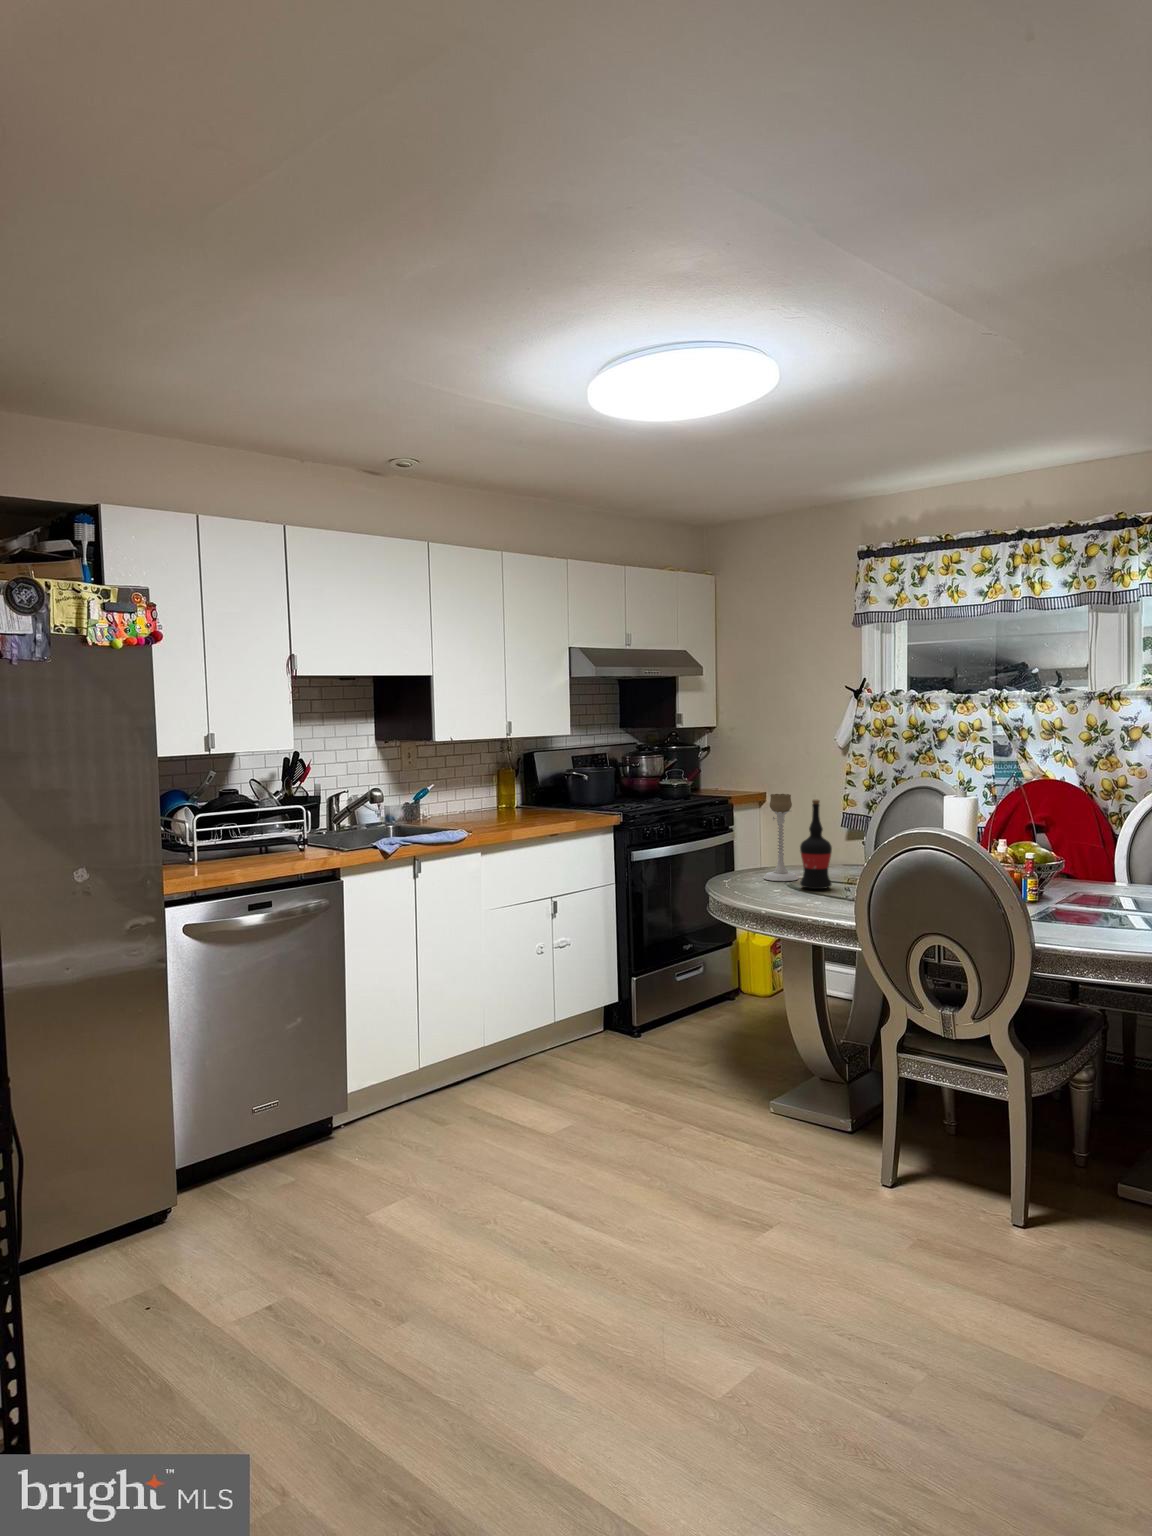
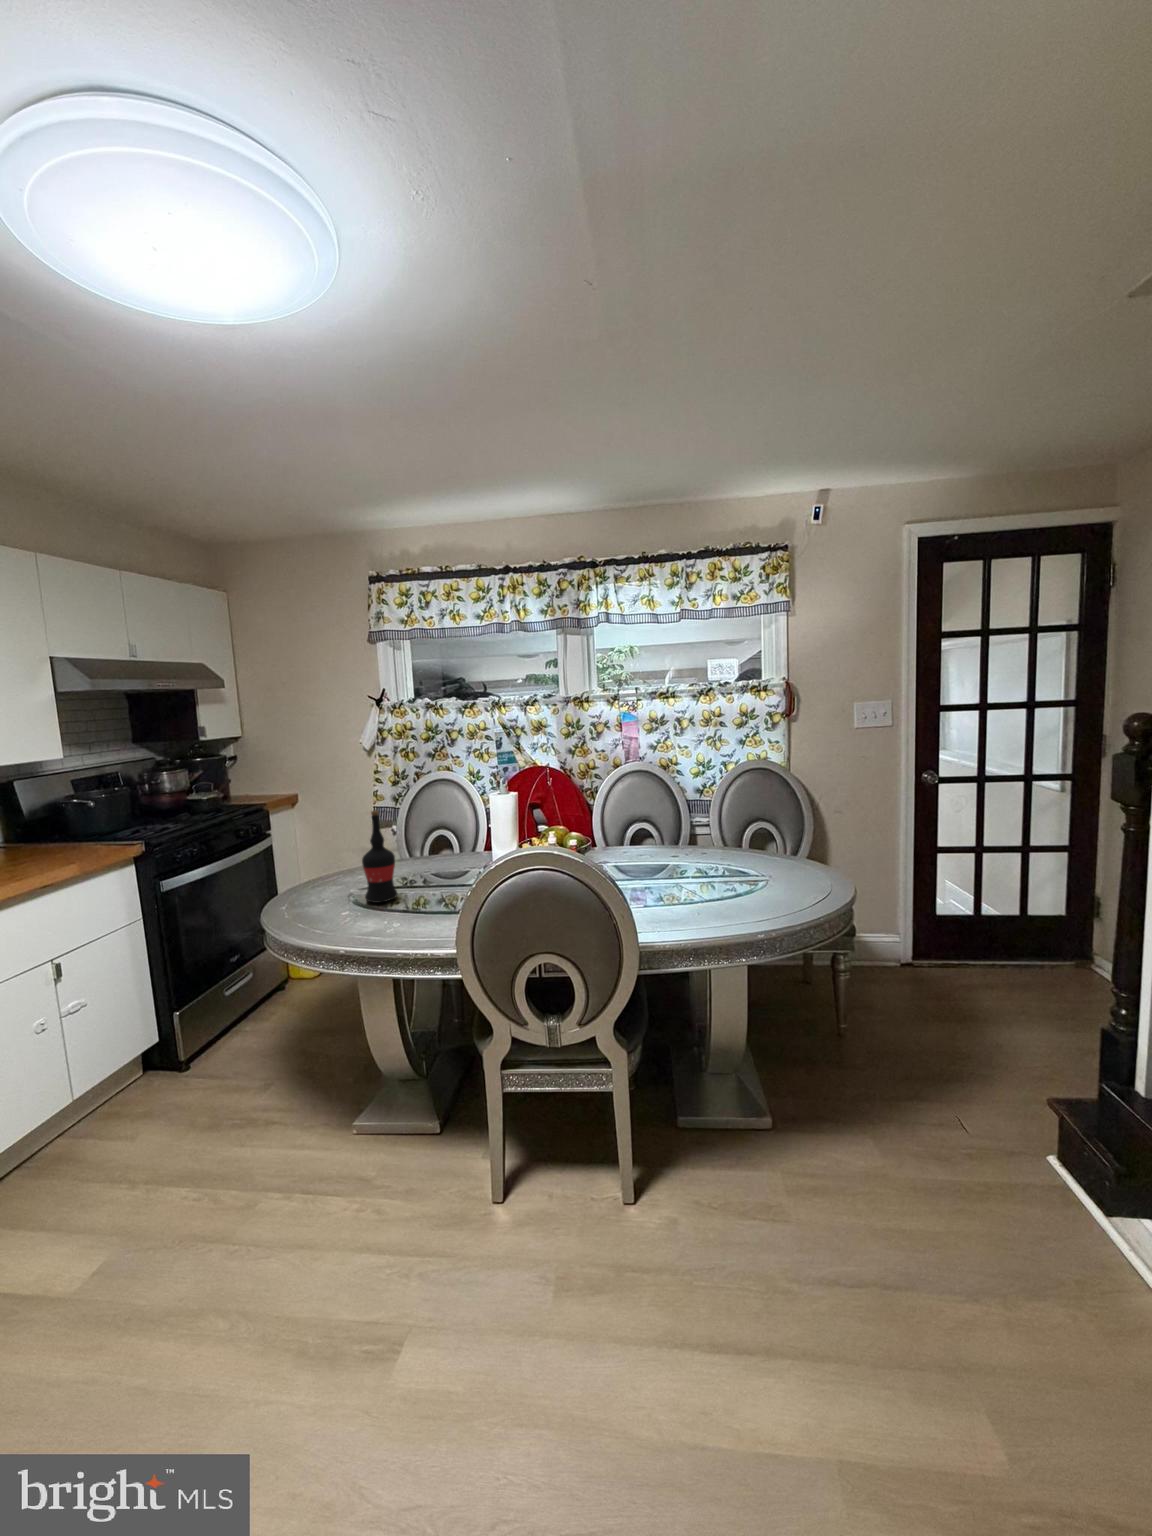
candle holder: present [763,794,798,881] -> none [321,805,358,897]

